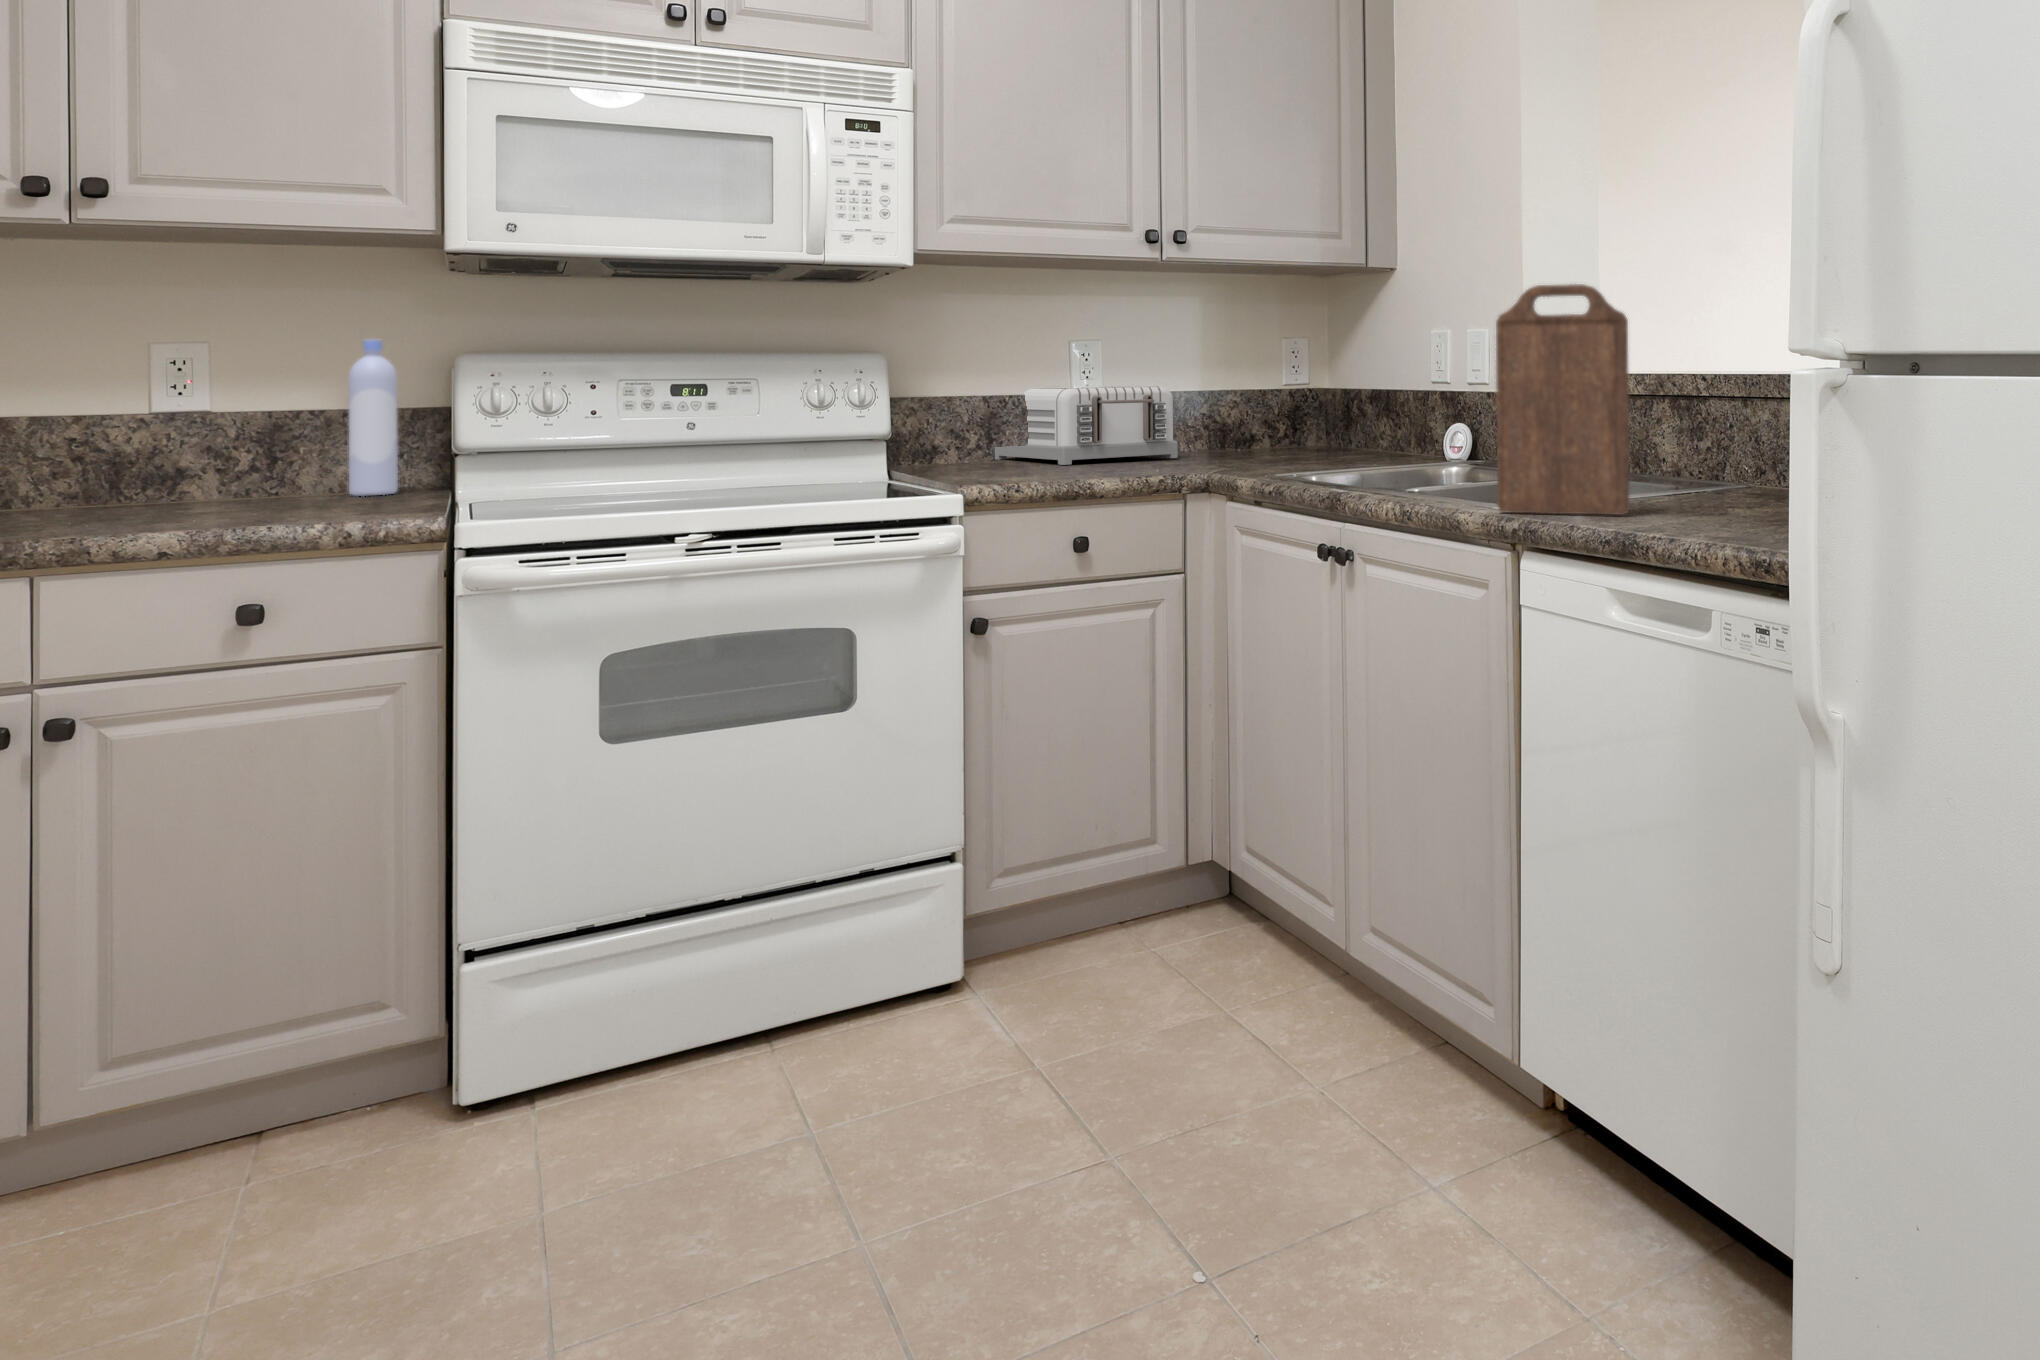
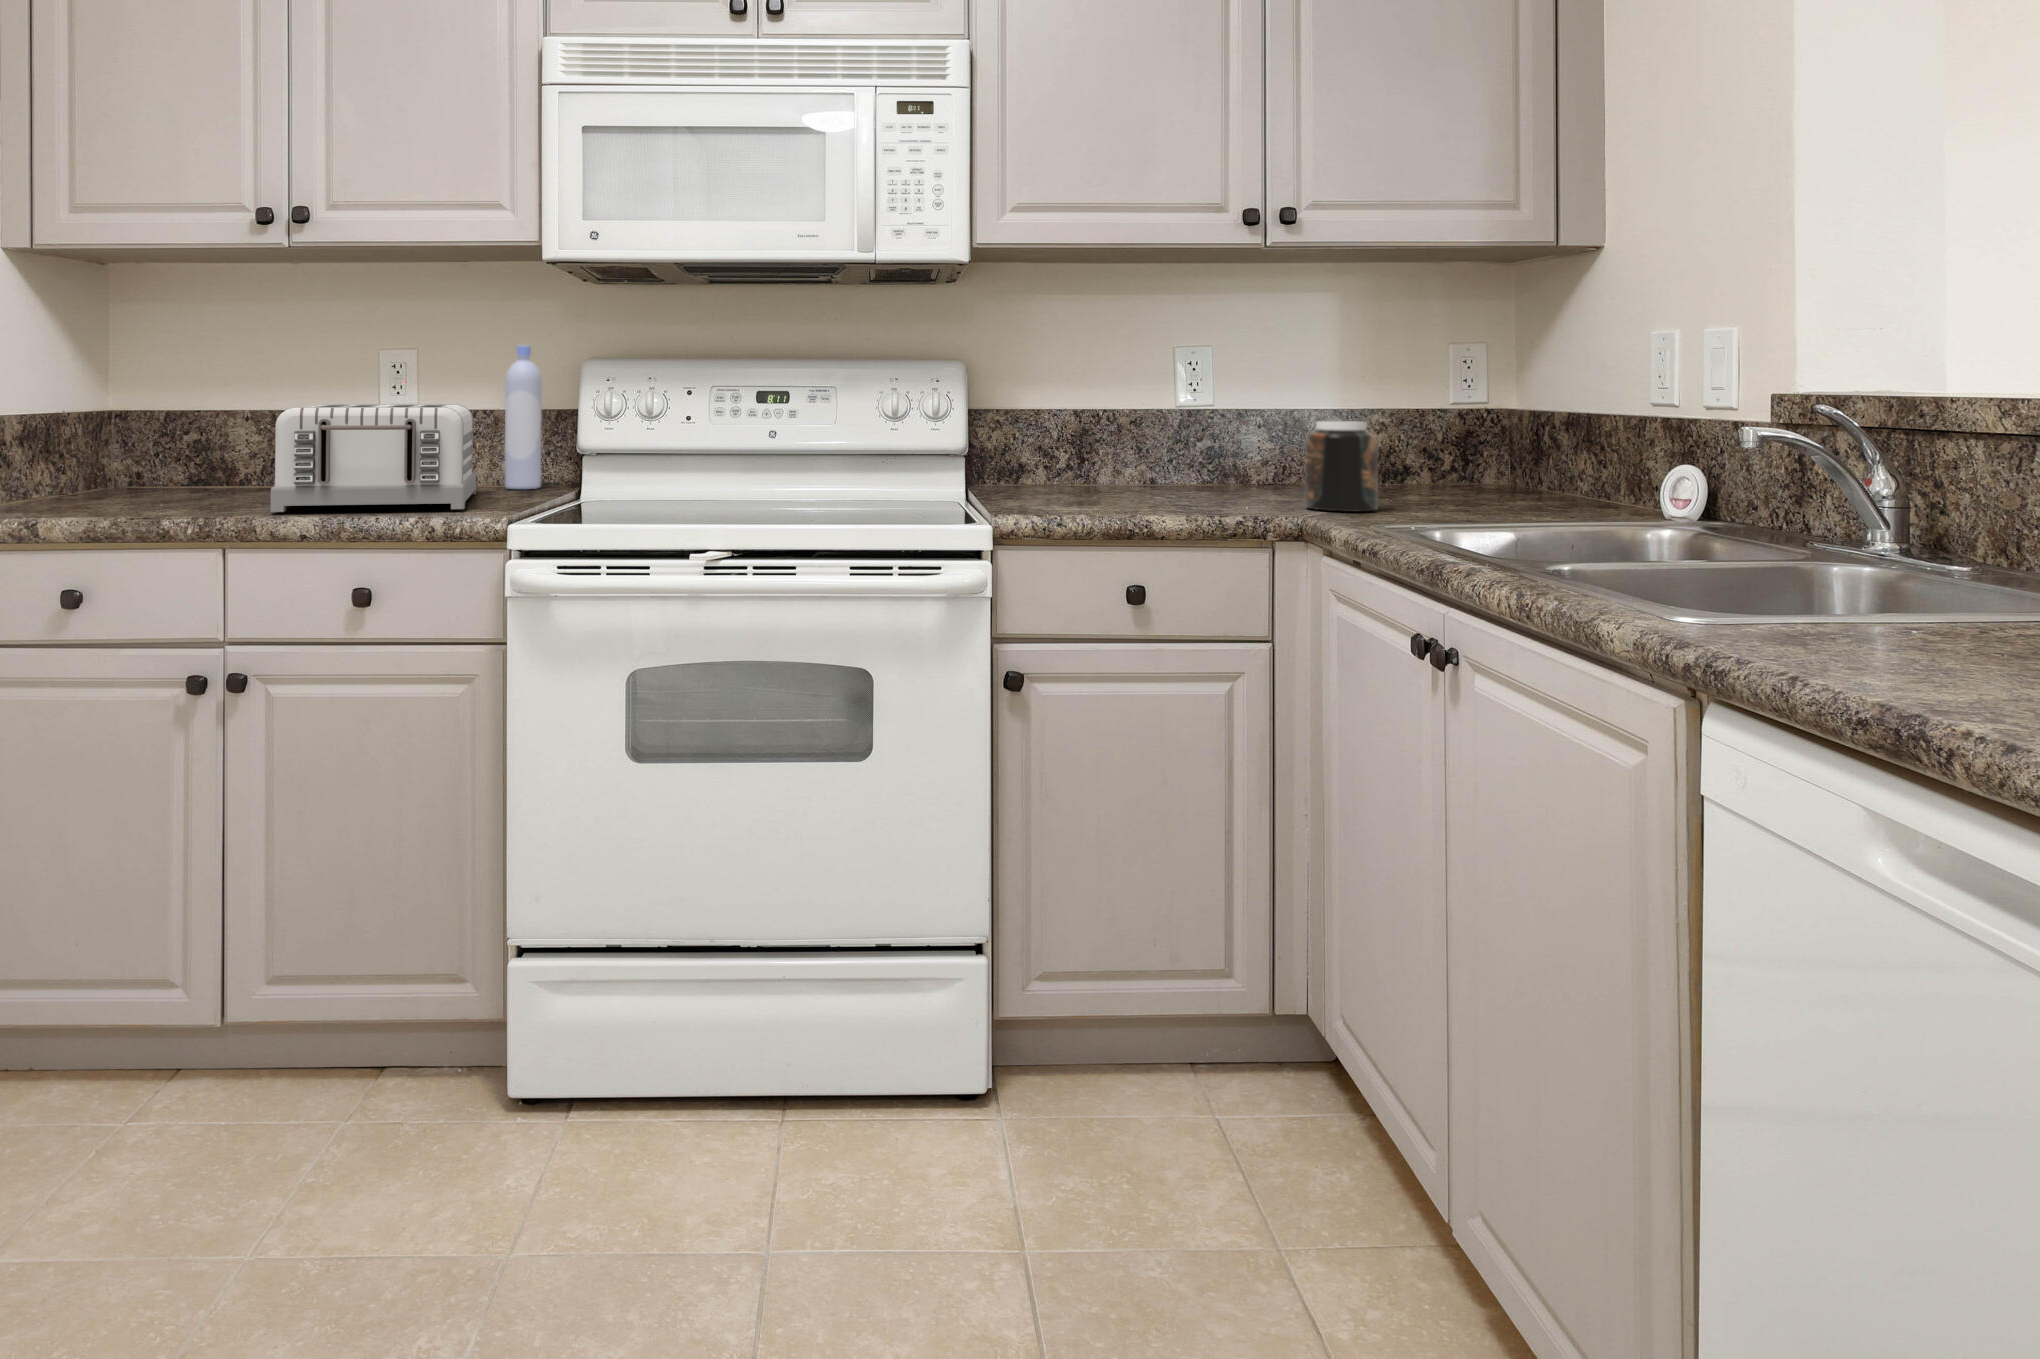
cutting board: present [1496,284,1629,515] -> none [1674,246,1939,657]
toaster: present [995,386,1178,465] -> present [270,404,476,512]
jar: none [1195,399,1251,469] -> present [1305,421,1378,511]

